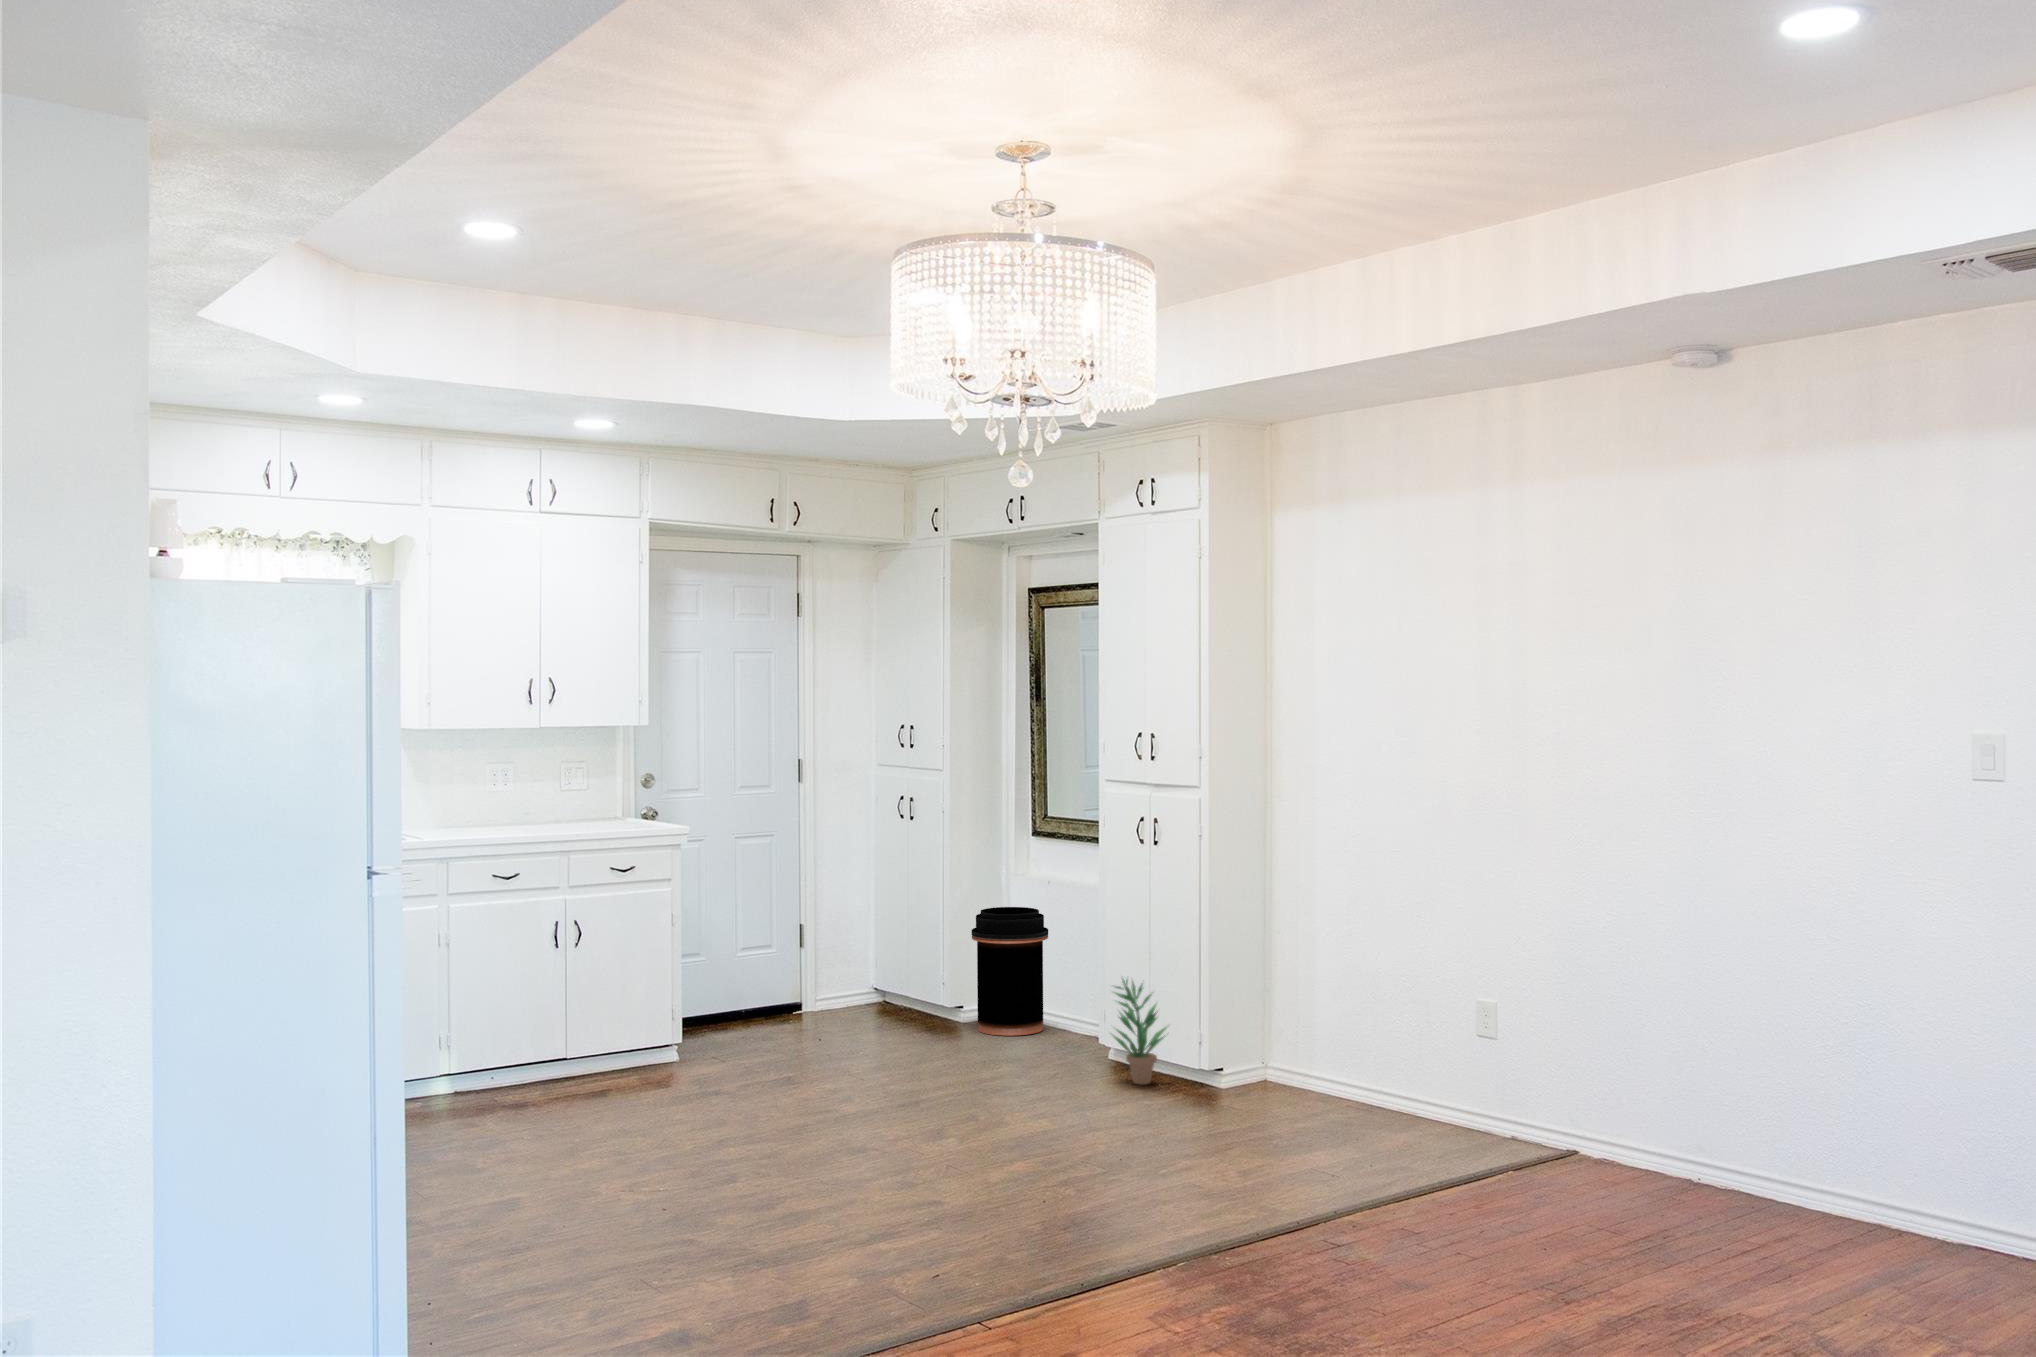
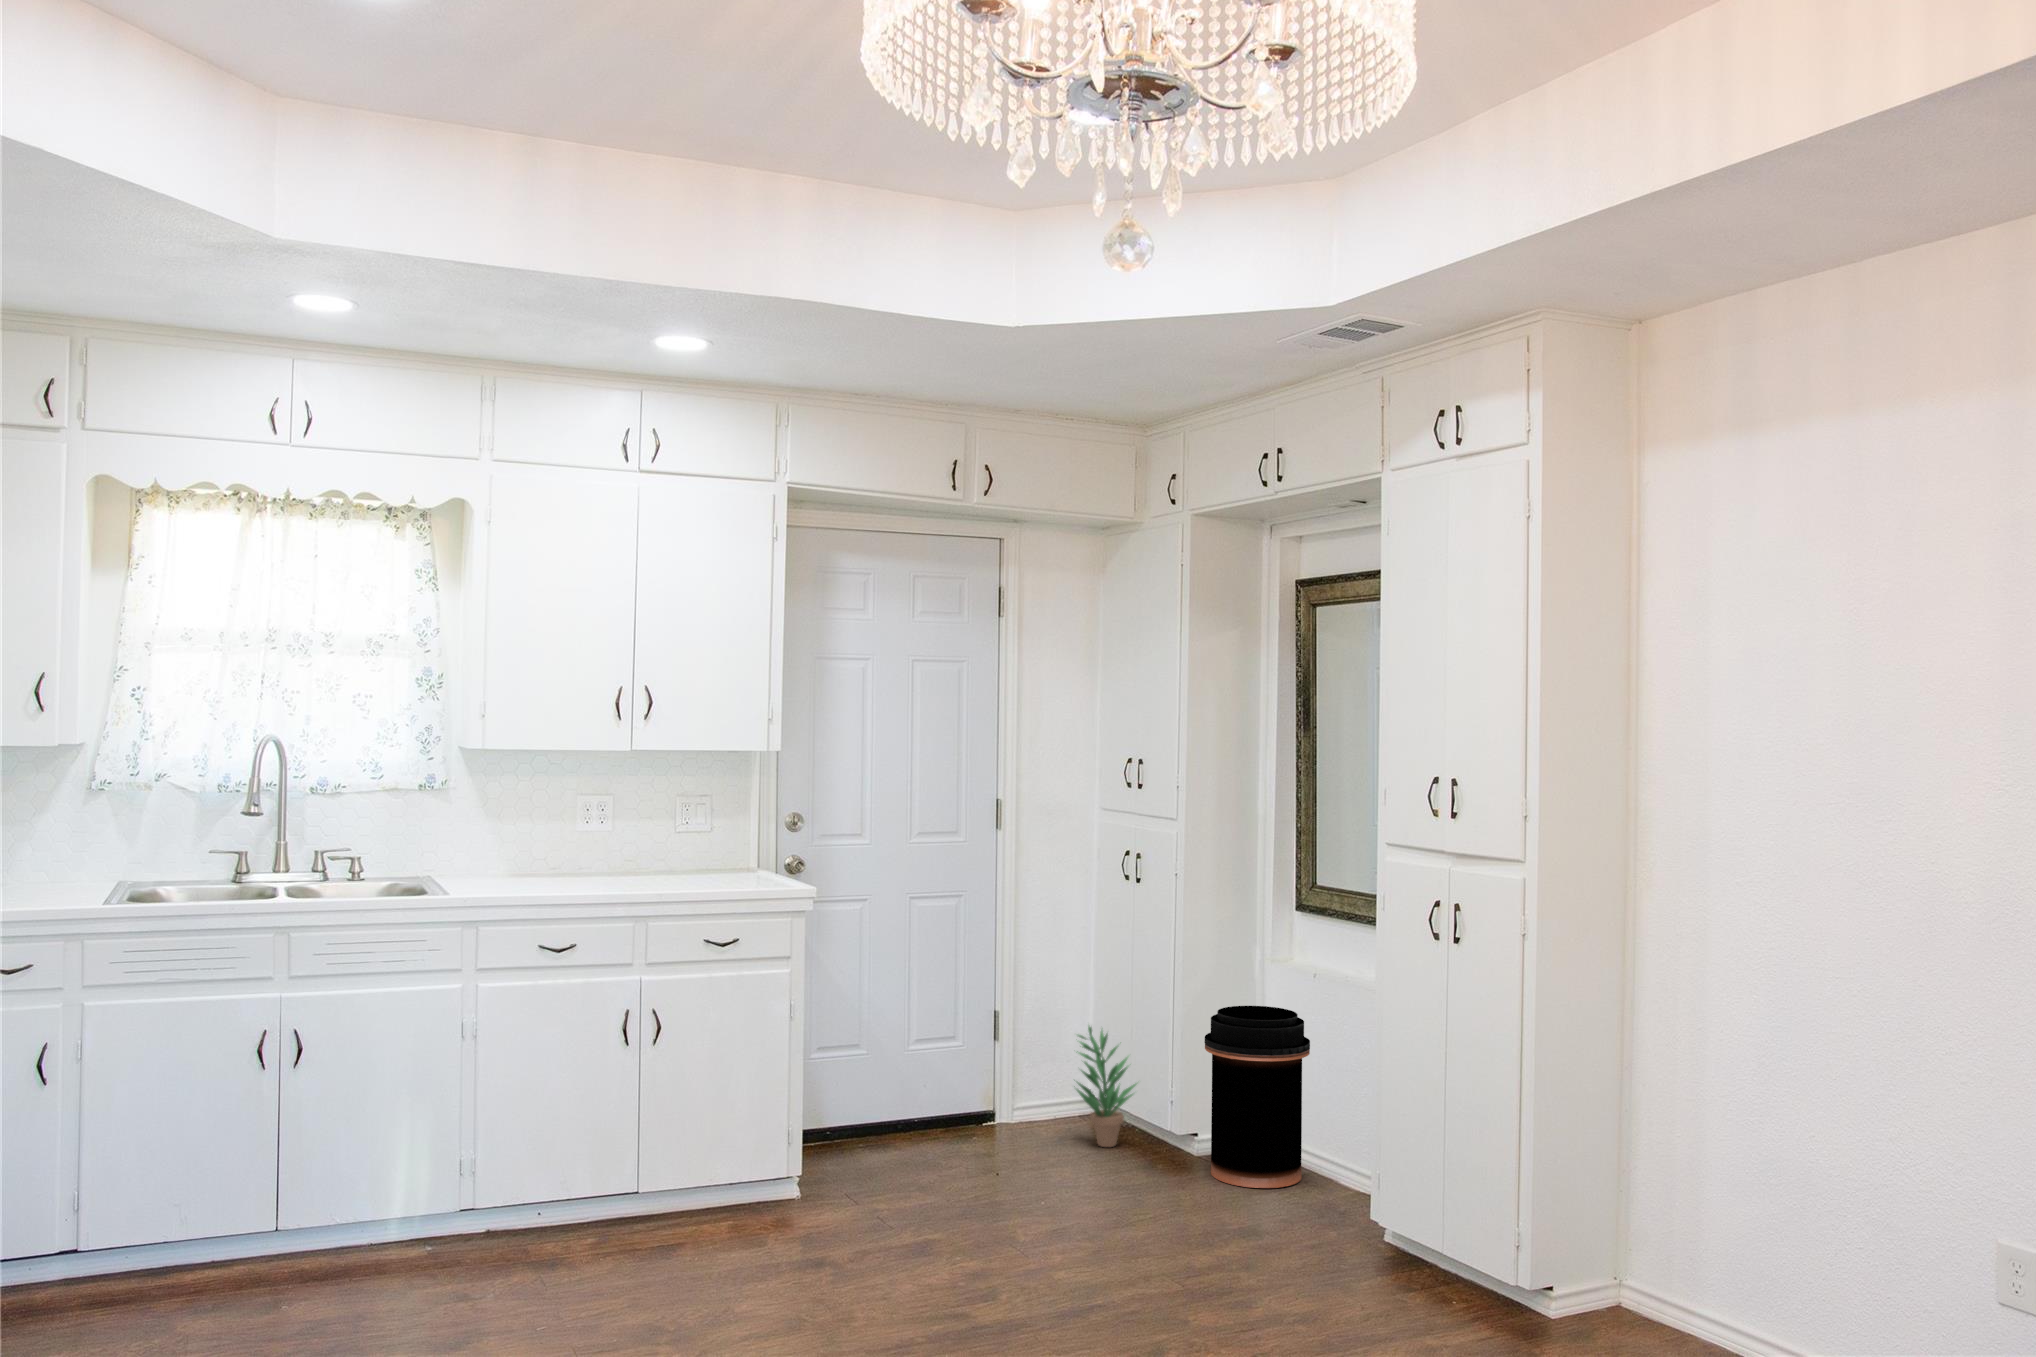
potted plant: present [1111,979,1167,1085] -> present [1074,1026,1136,1147]

